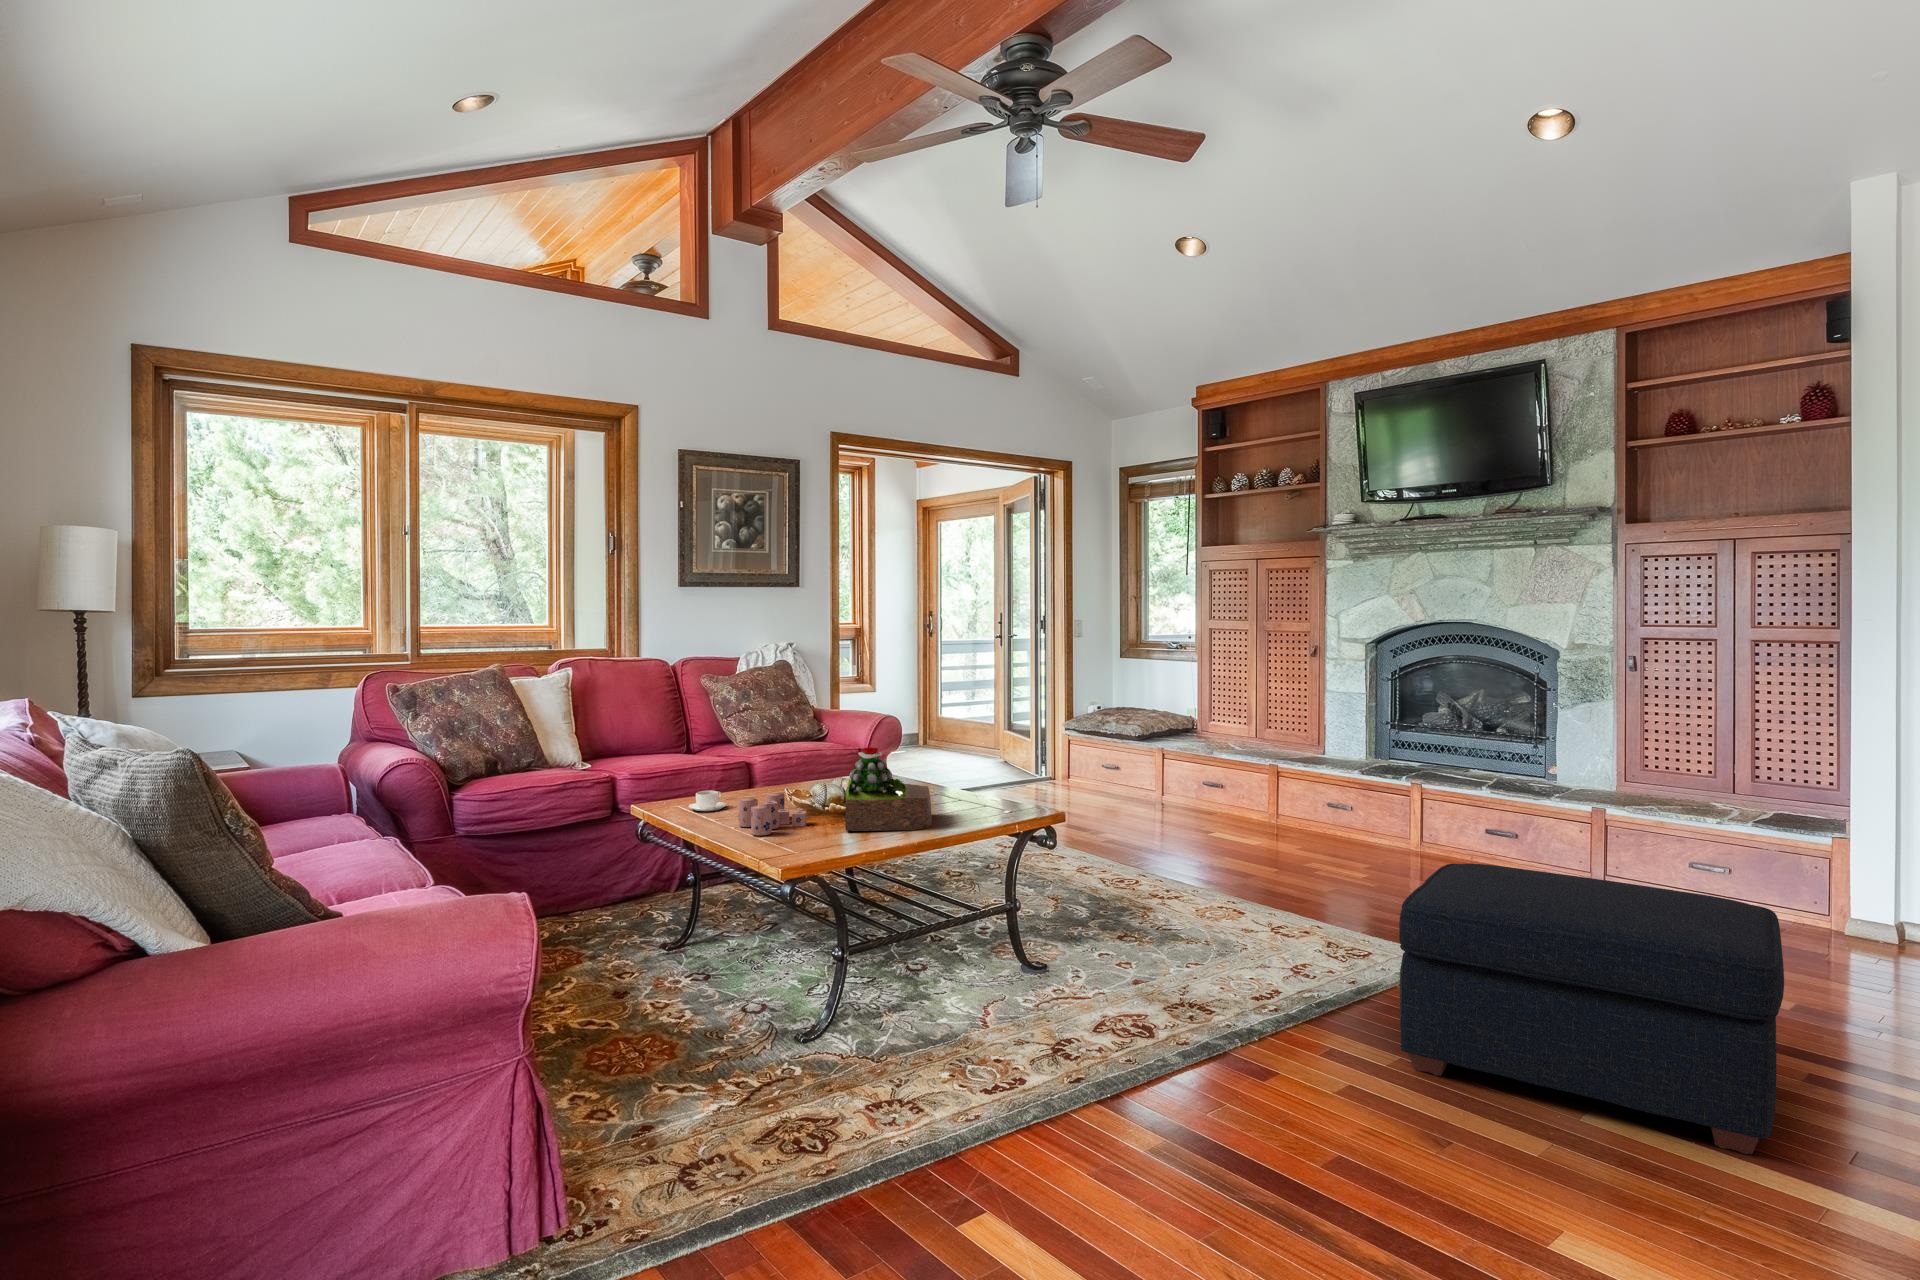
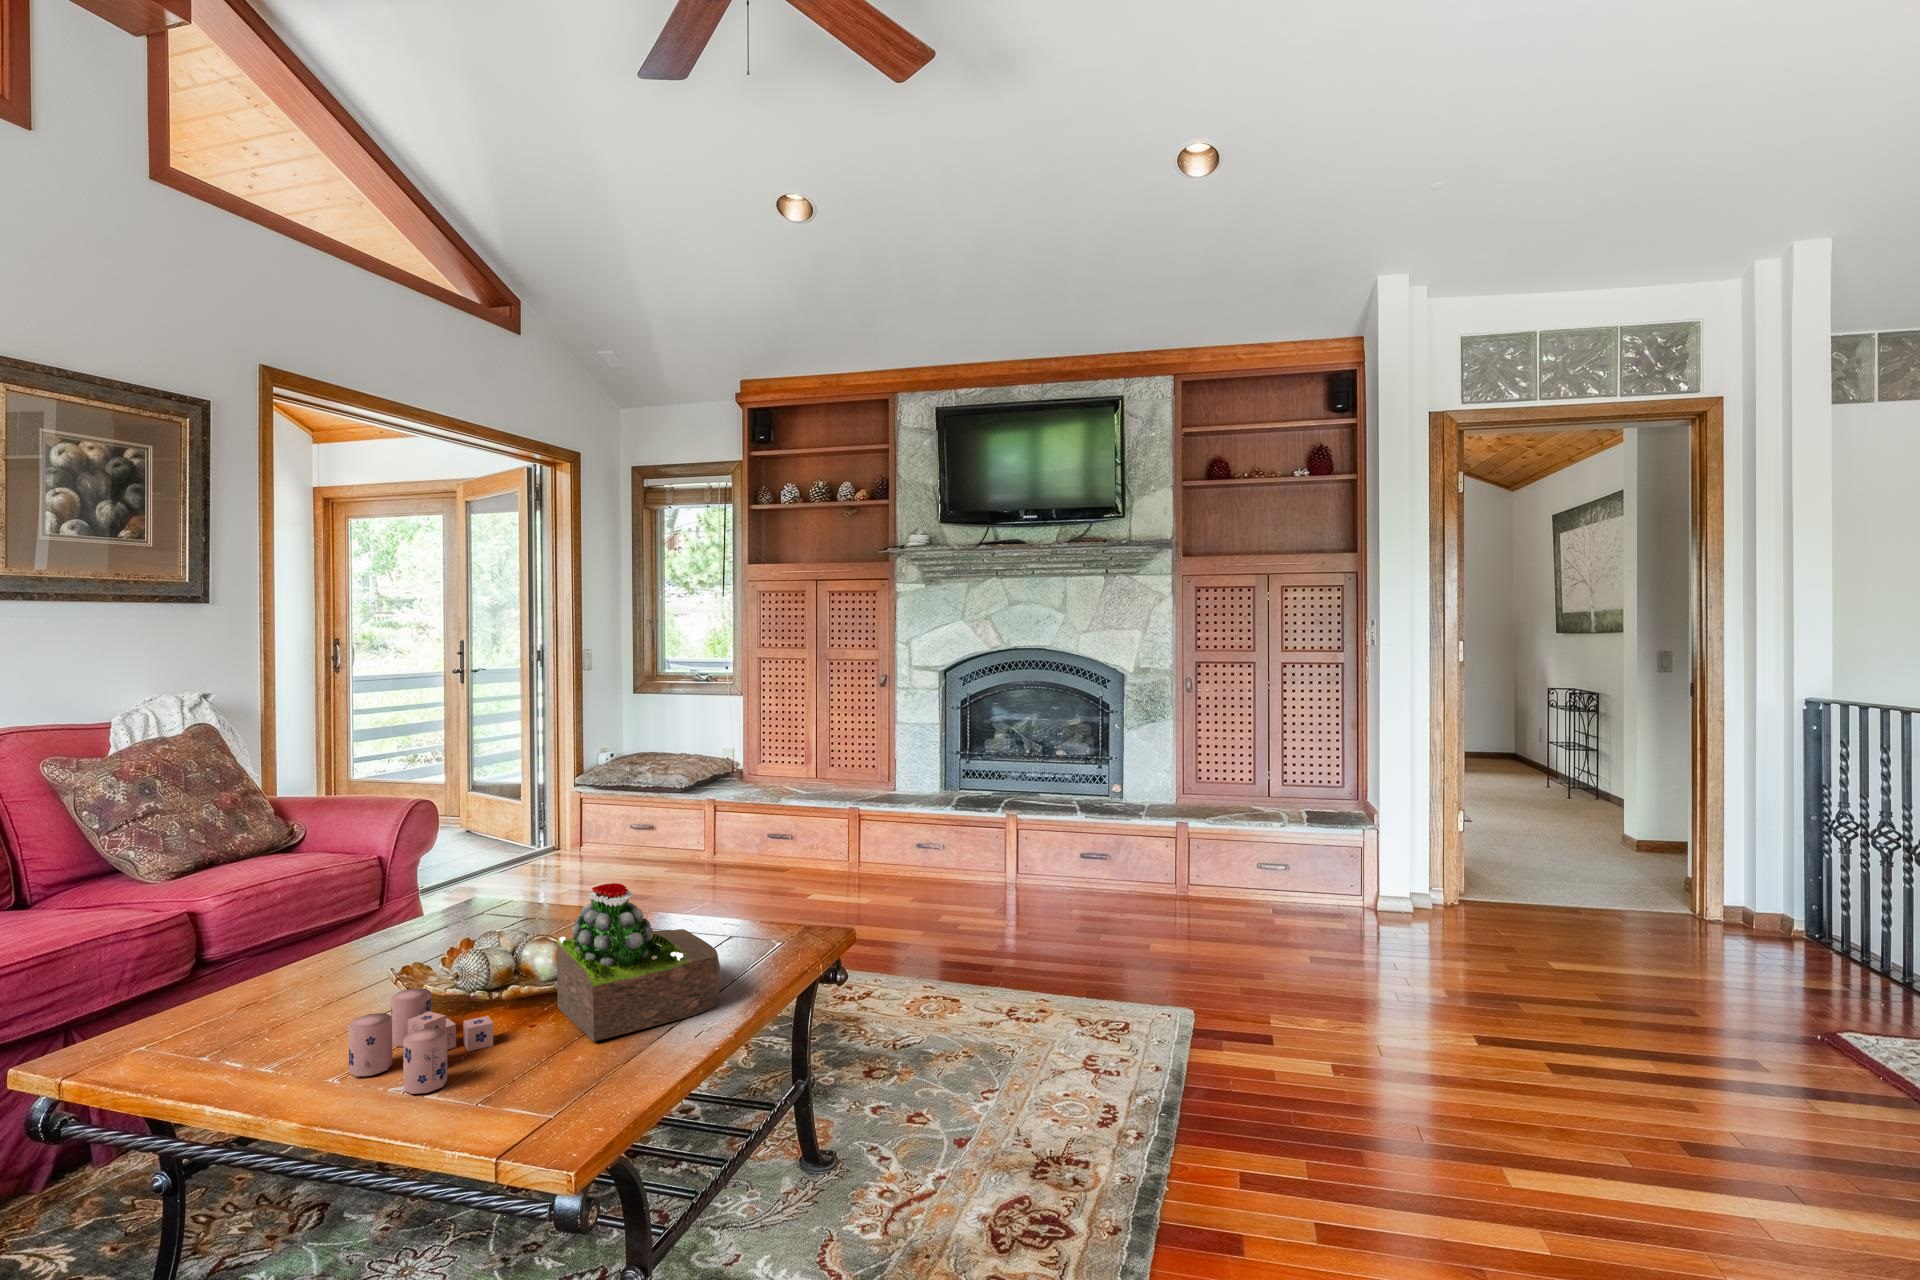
coffee cup: present [689,791,726,811] -> none [179,1003,269,1053]
ottoman: present [1399,864,1784,1154] -> none [1278,919,1702,1184]

